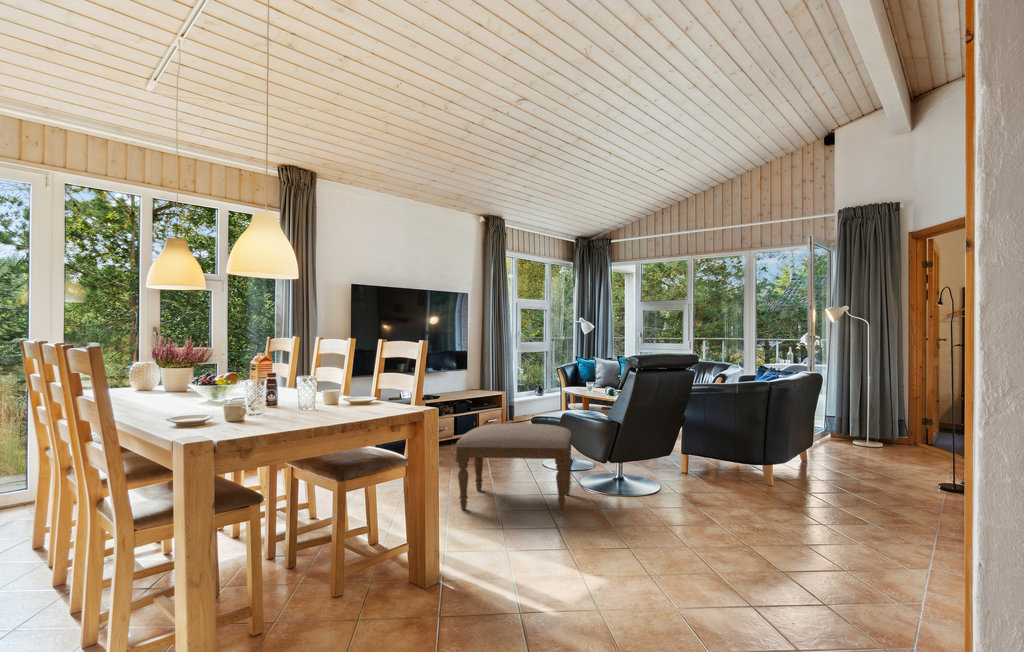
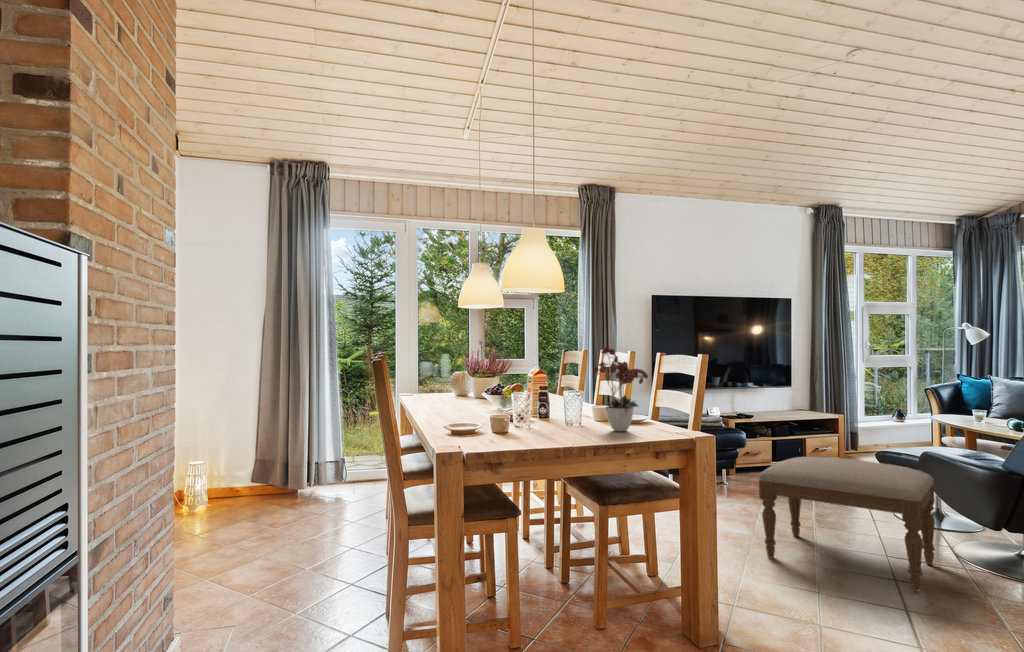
flower arrangement: none [330,330,387,411] -> present [594,347,648,431]

